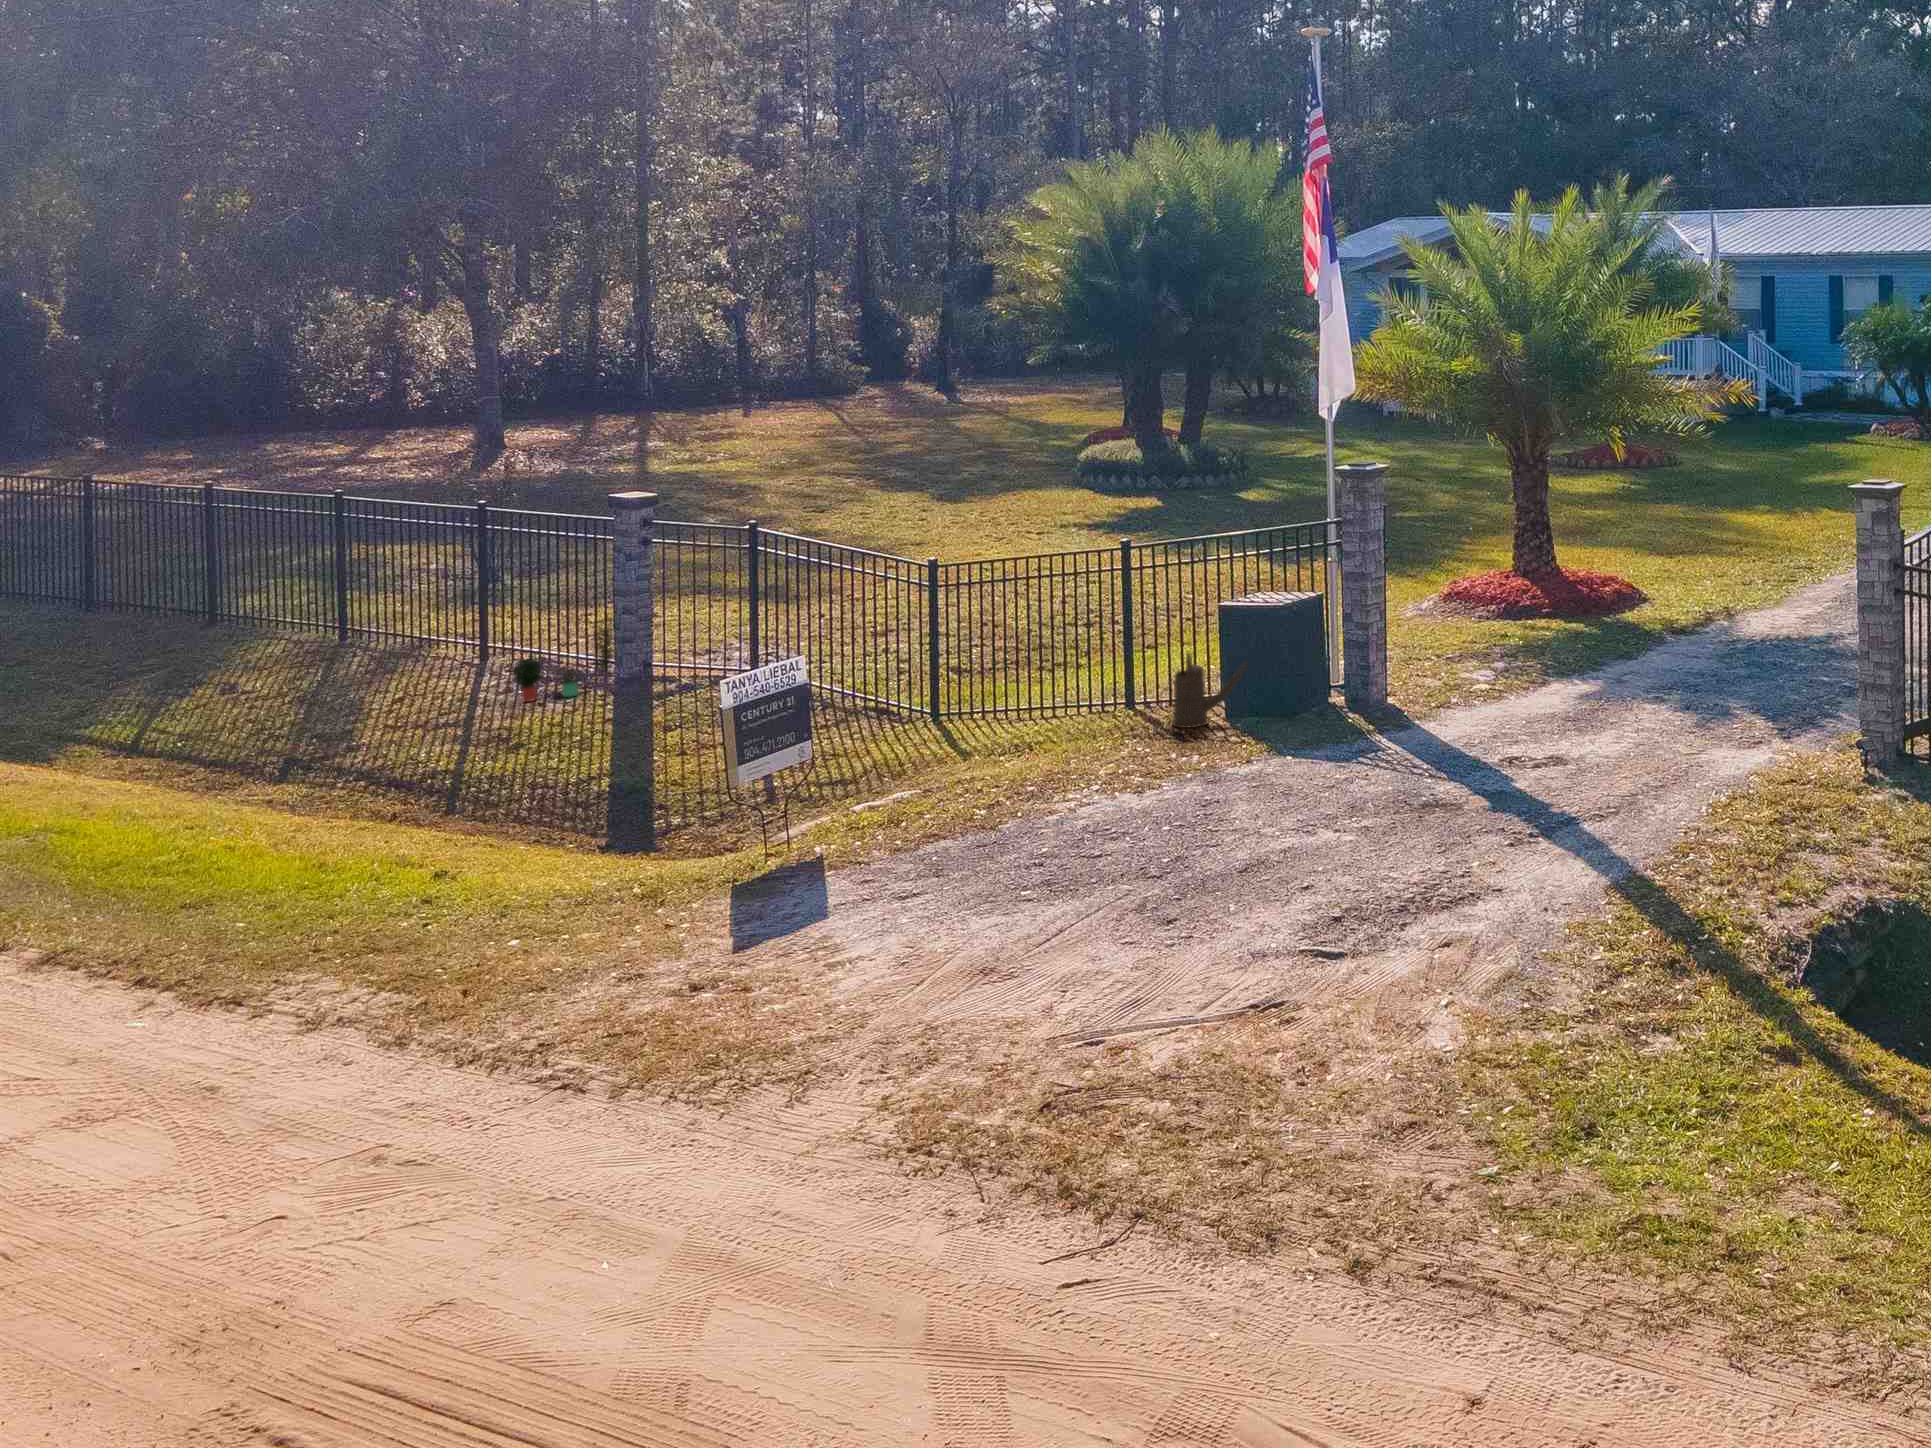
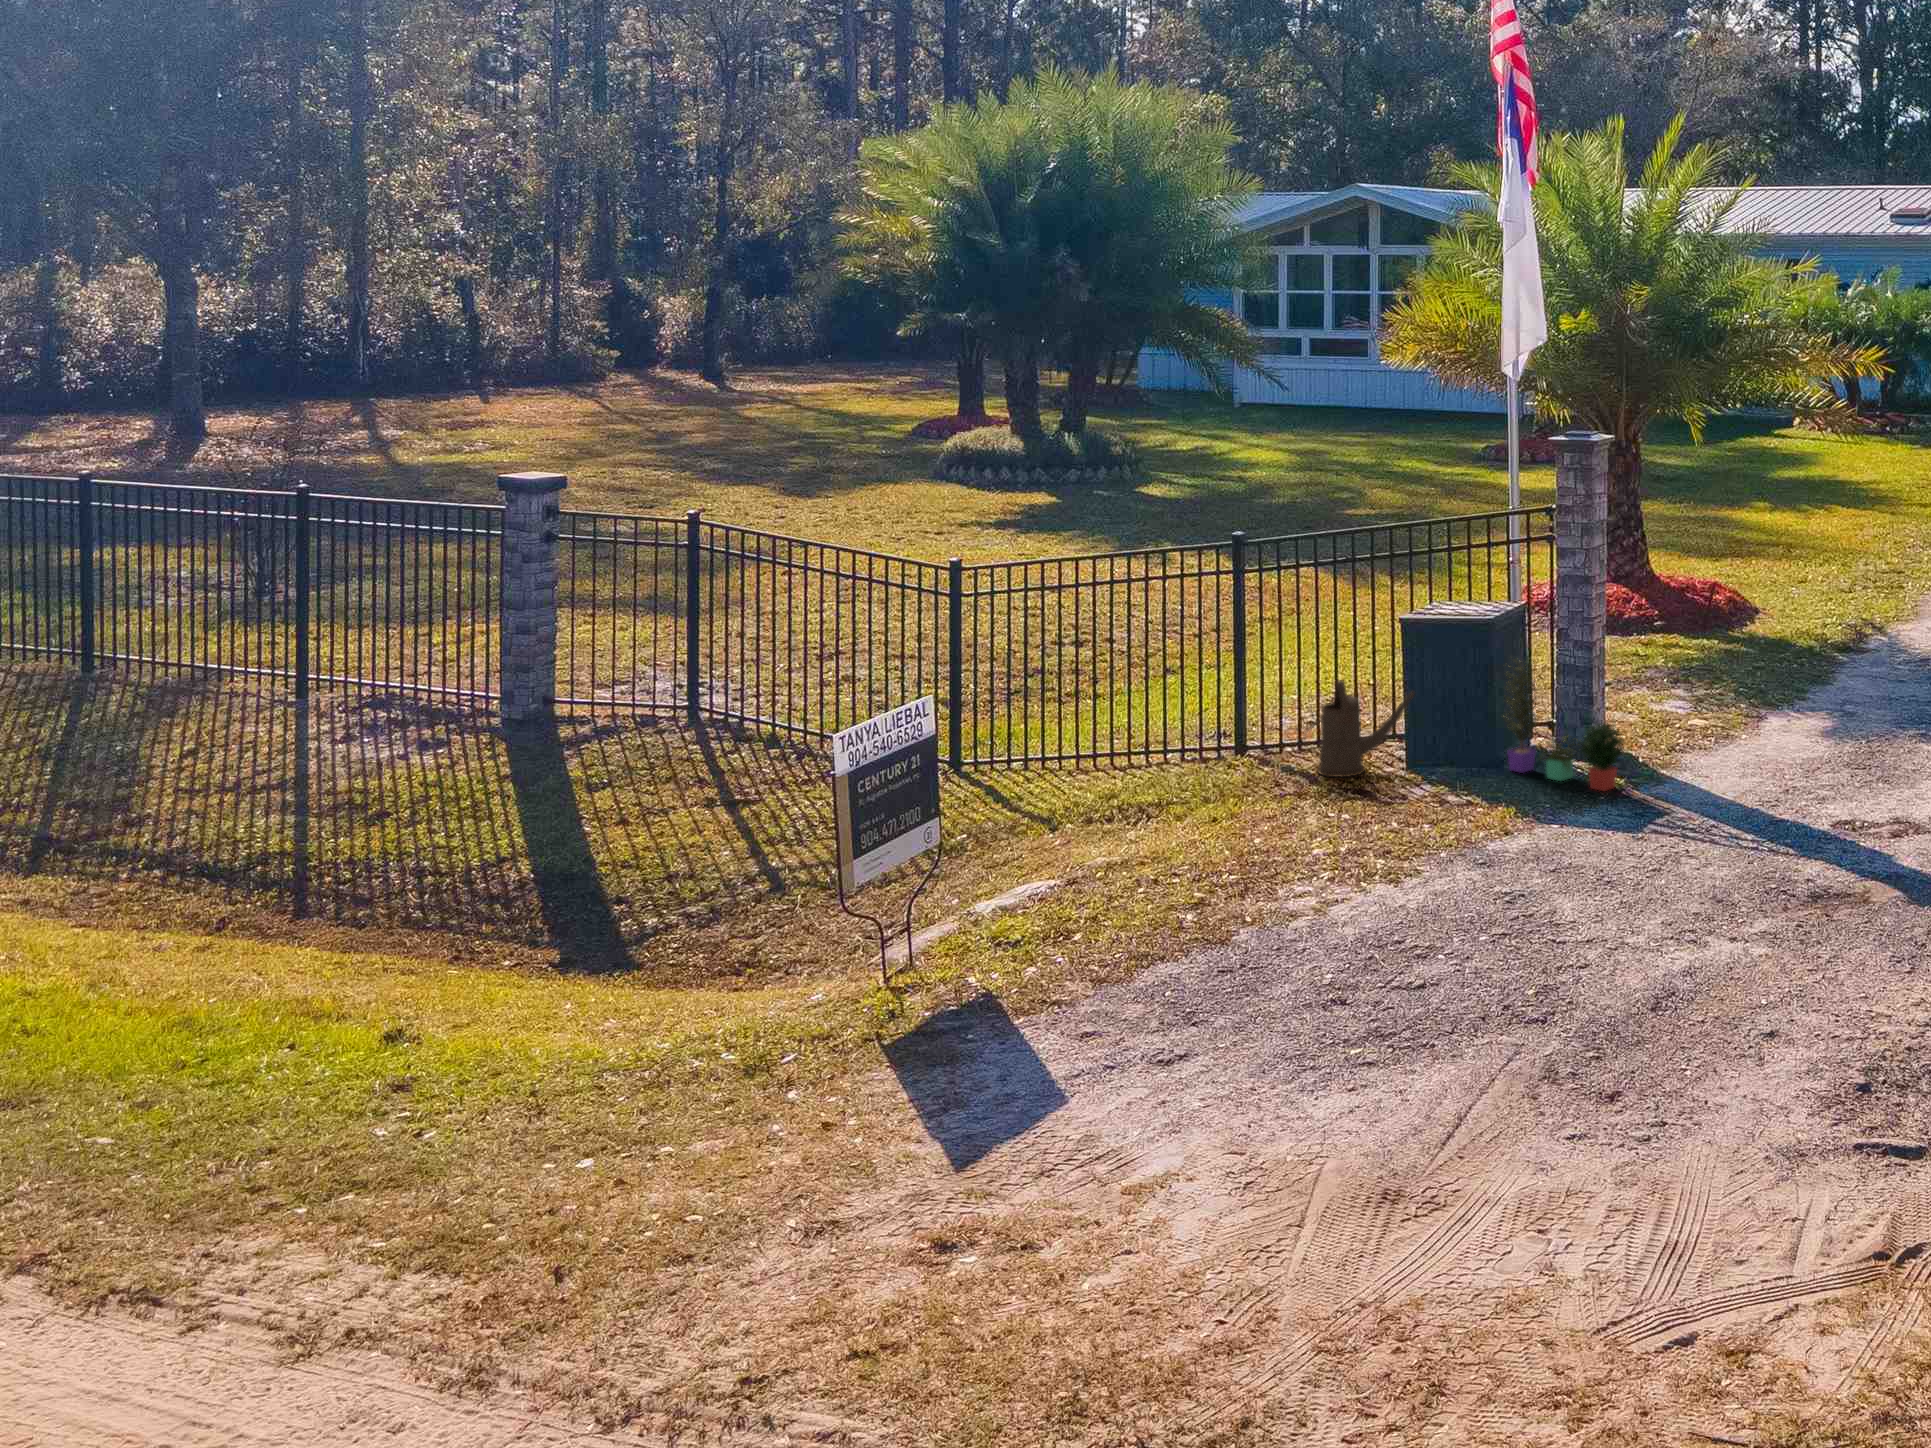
potted plant: present [513,618,617,702] -> present [1503,657,1624,791]

